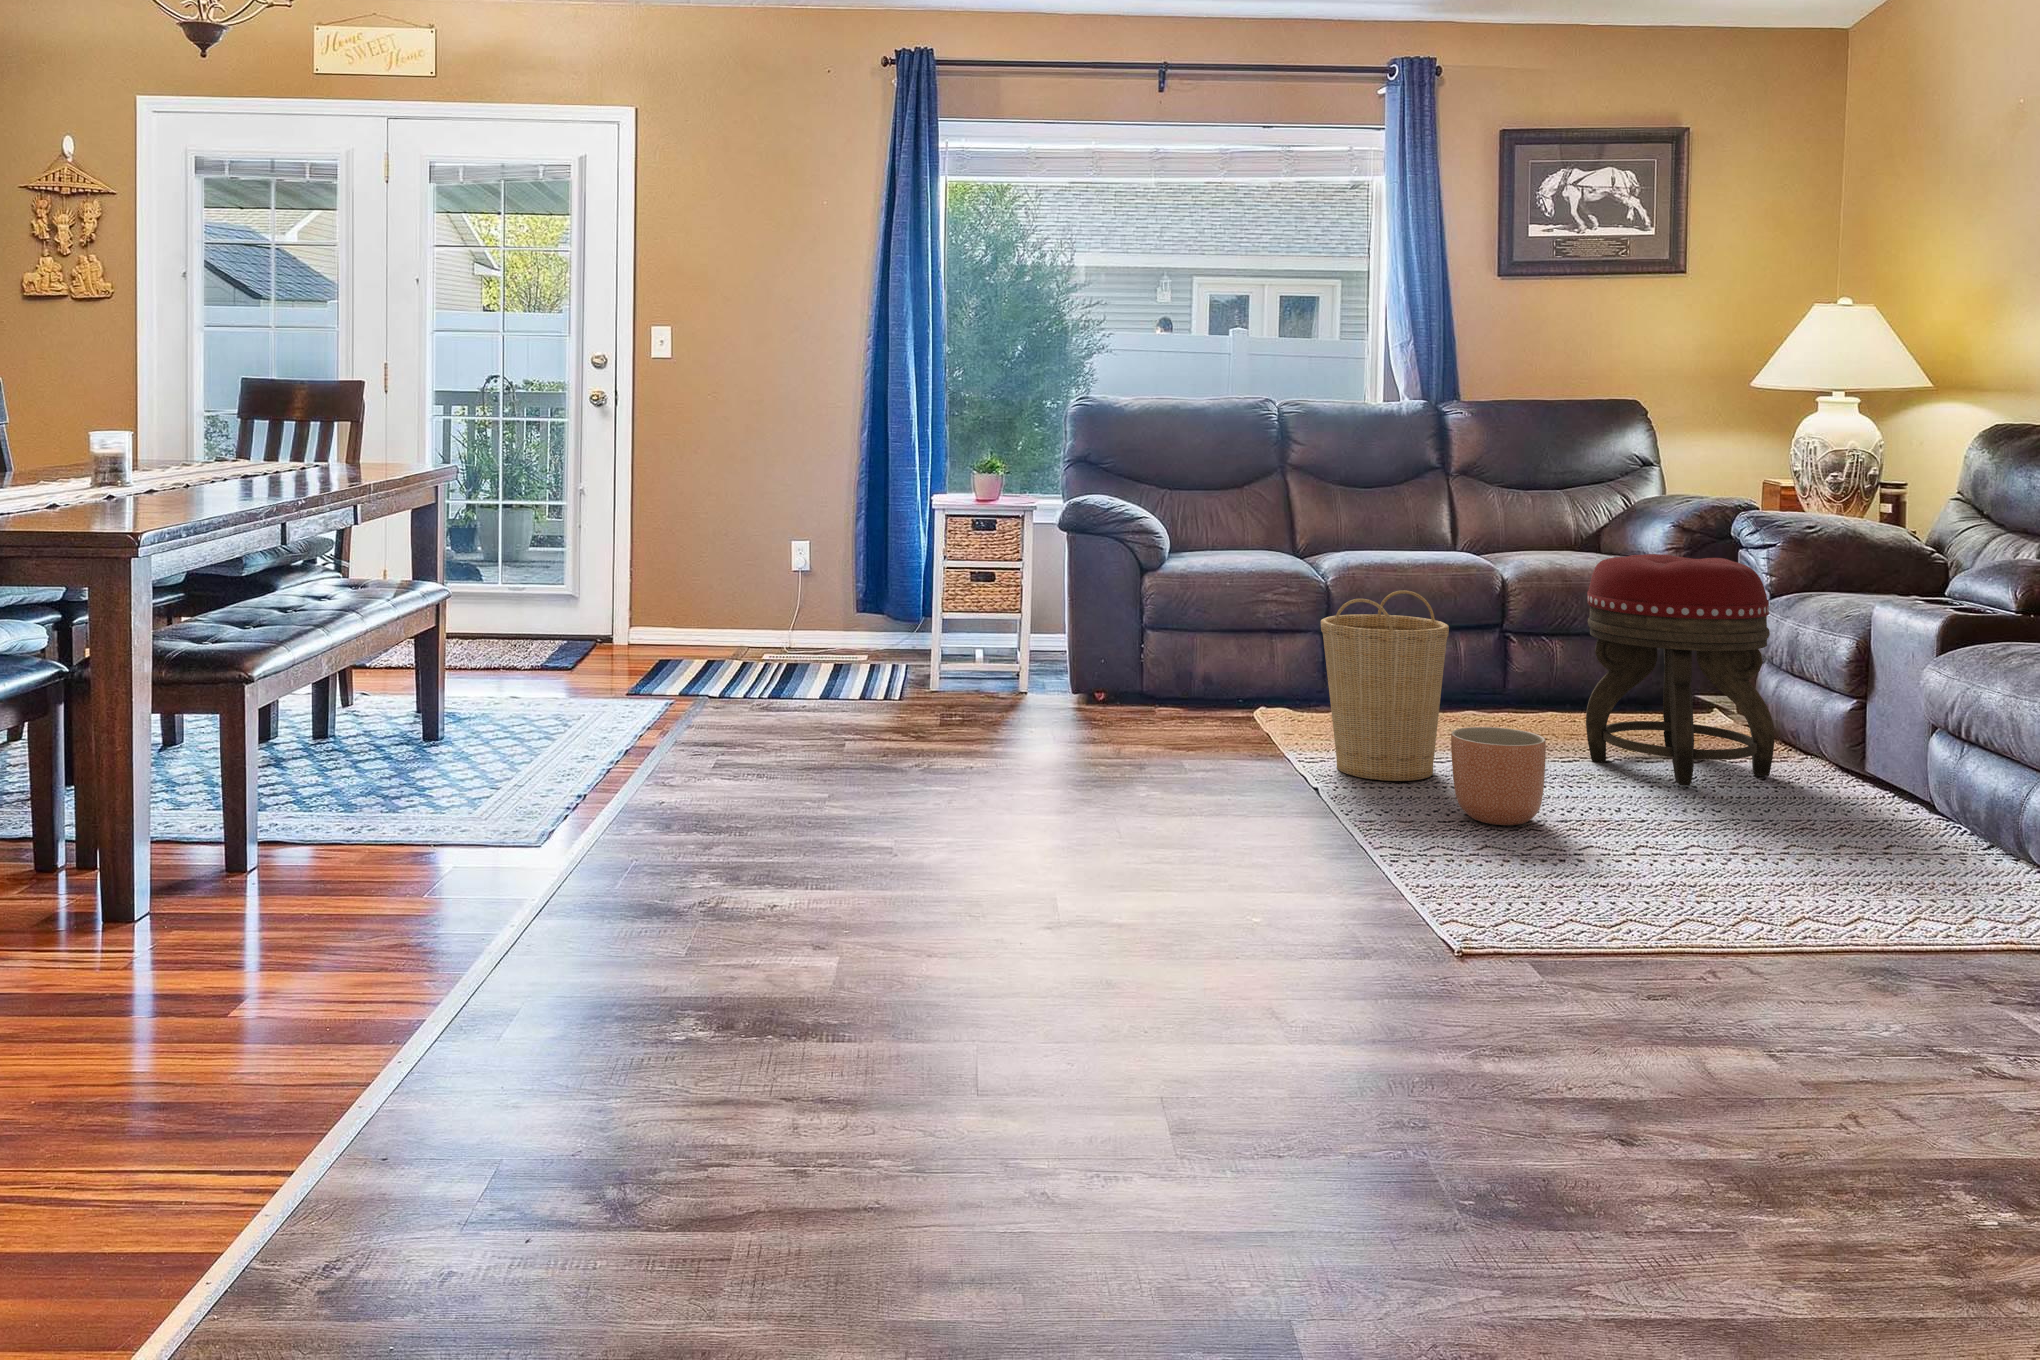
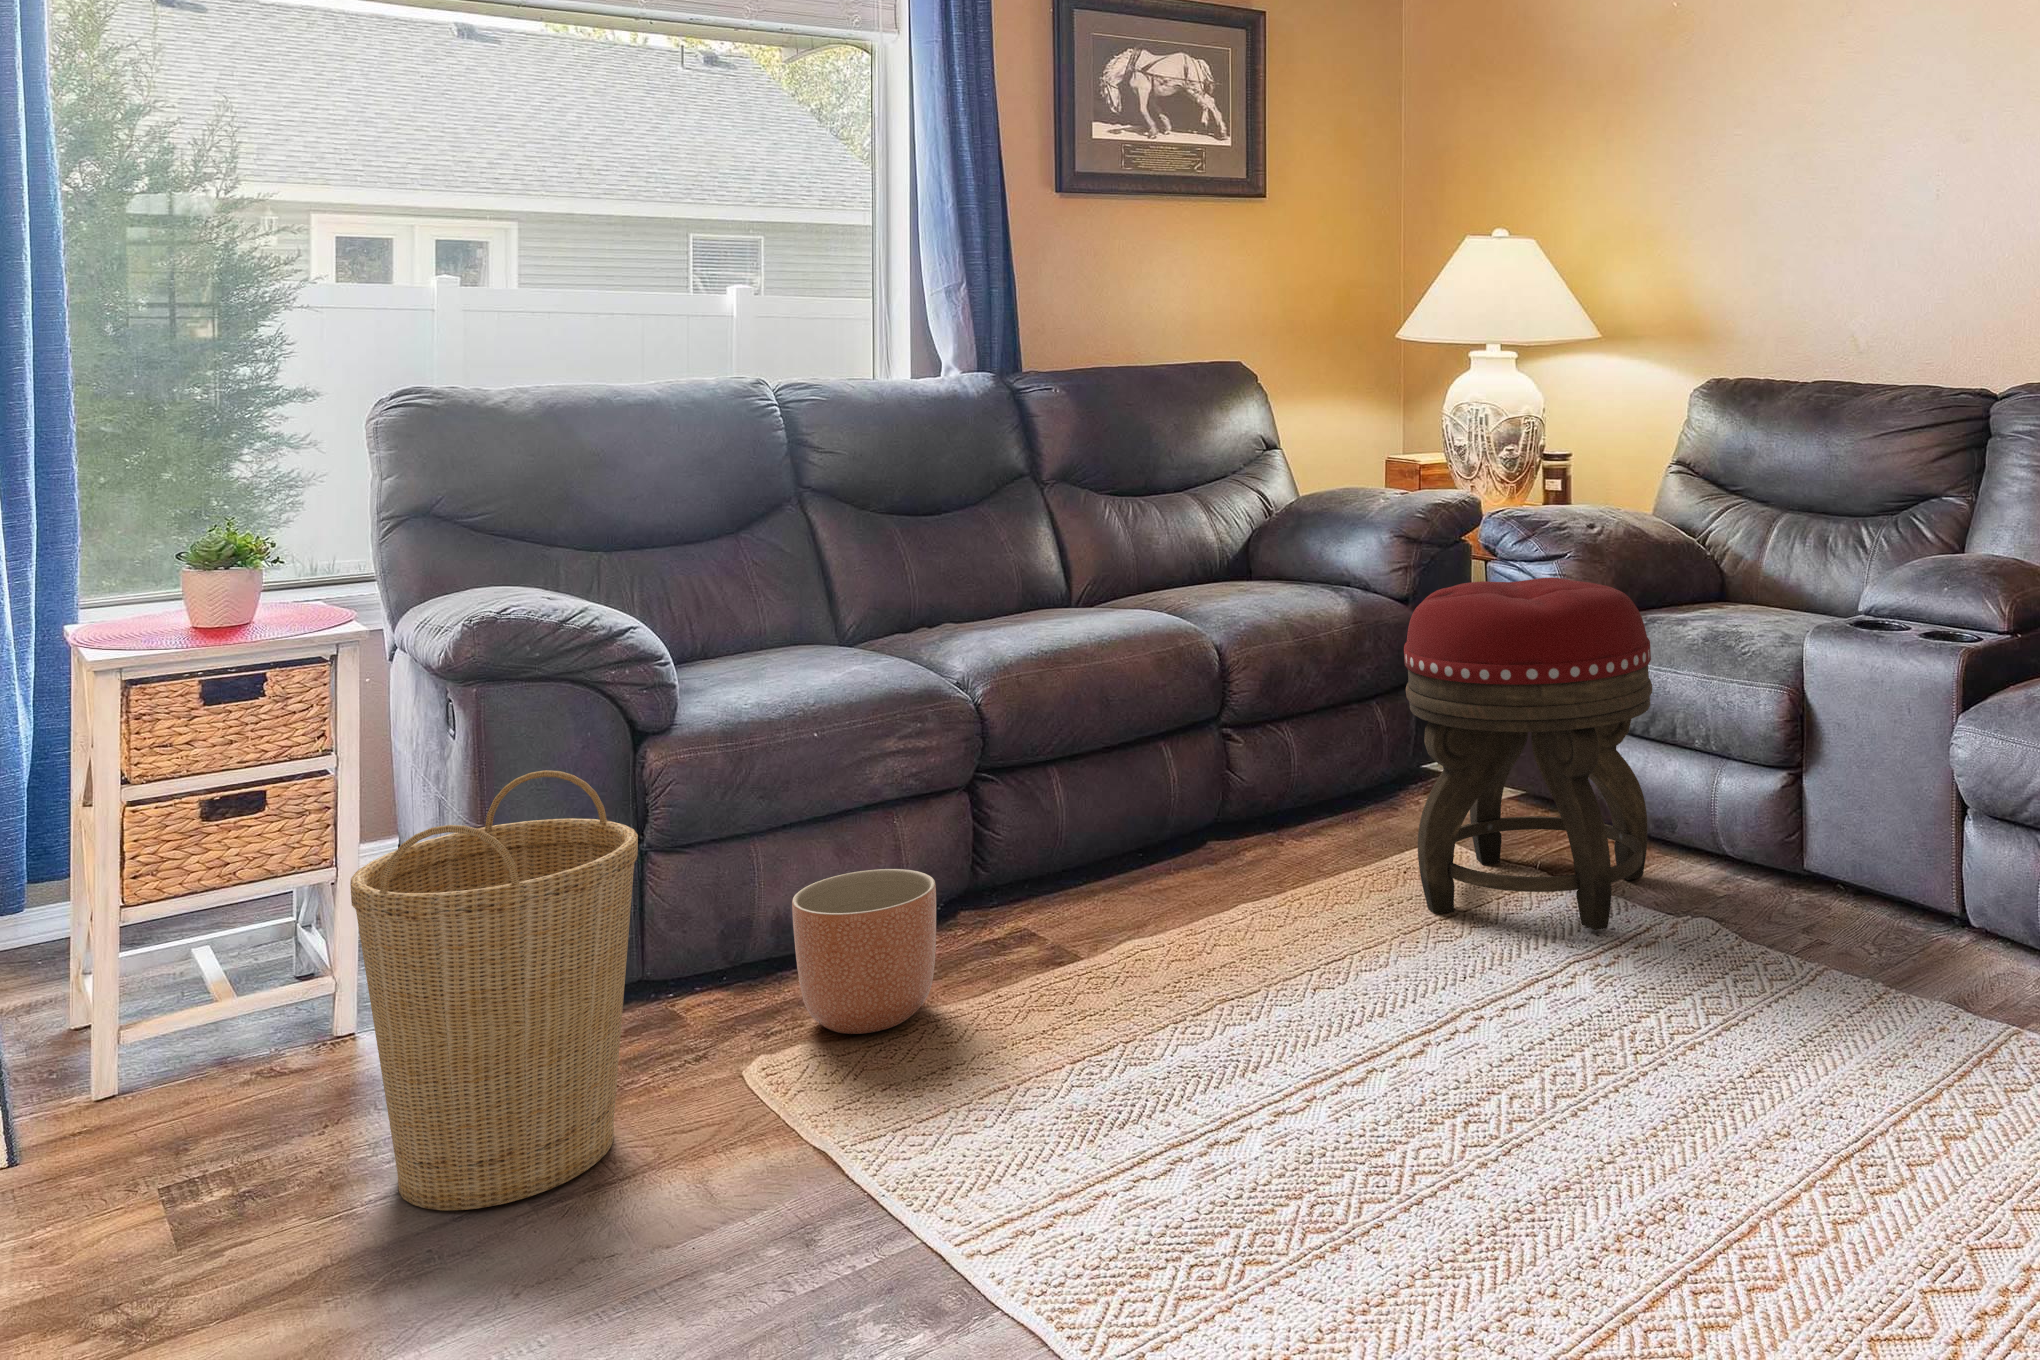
basket: present [1321,590,1449,781] -> present [350,770,638,1210]
planter: present [1451,727,1546,825] -> present [792,869,936,1034]

